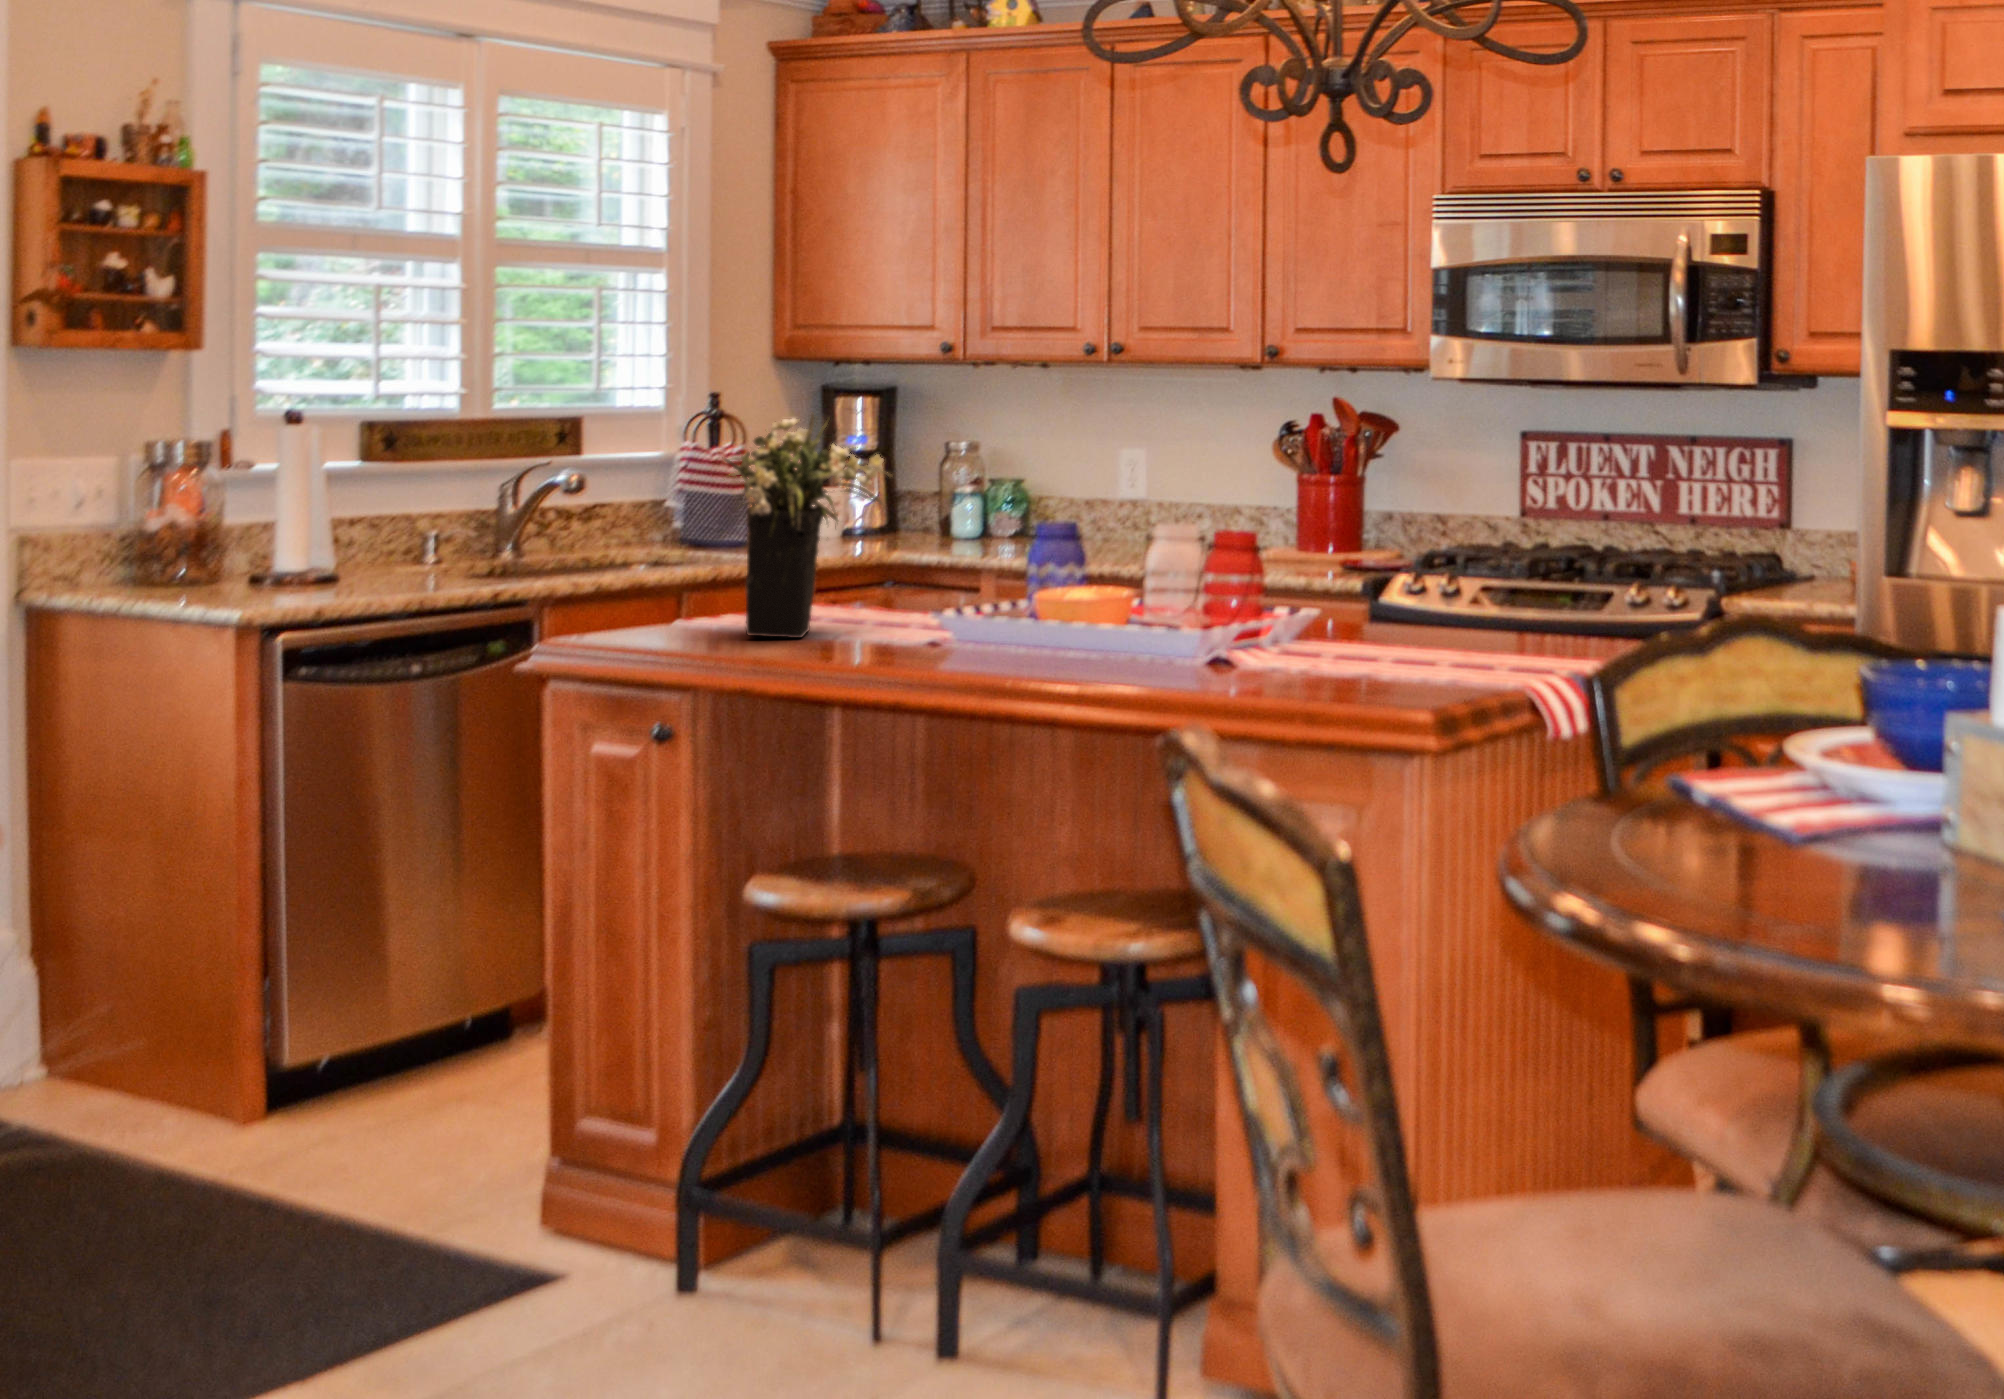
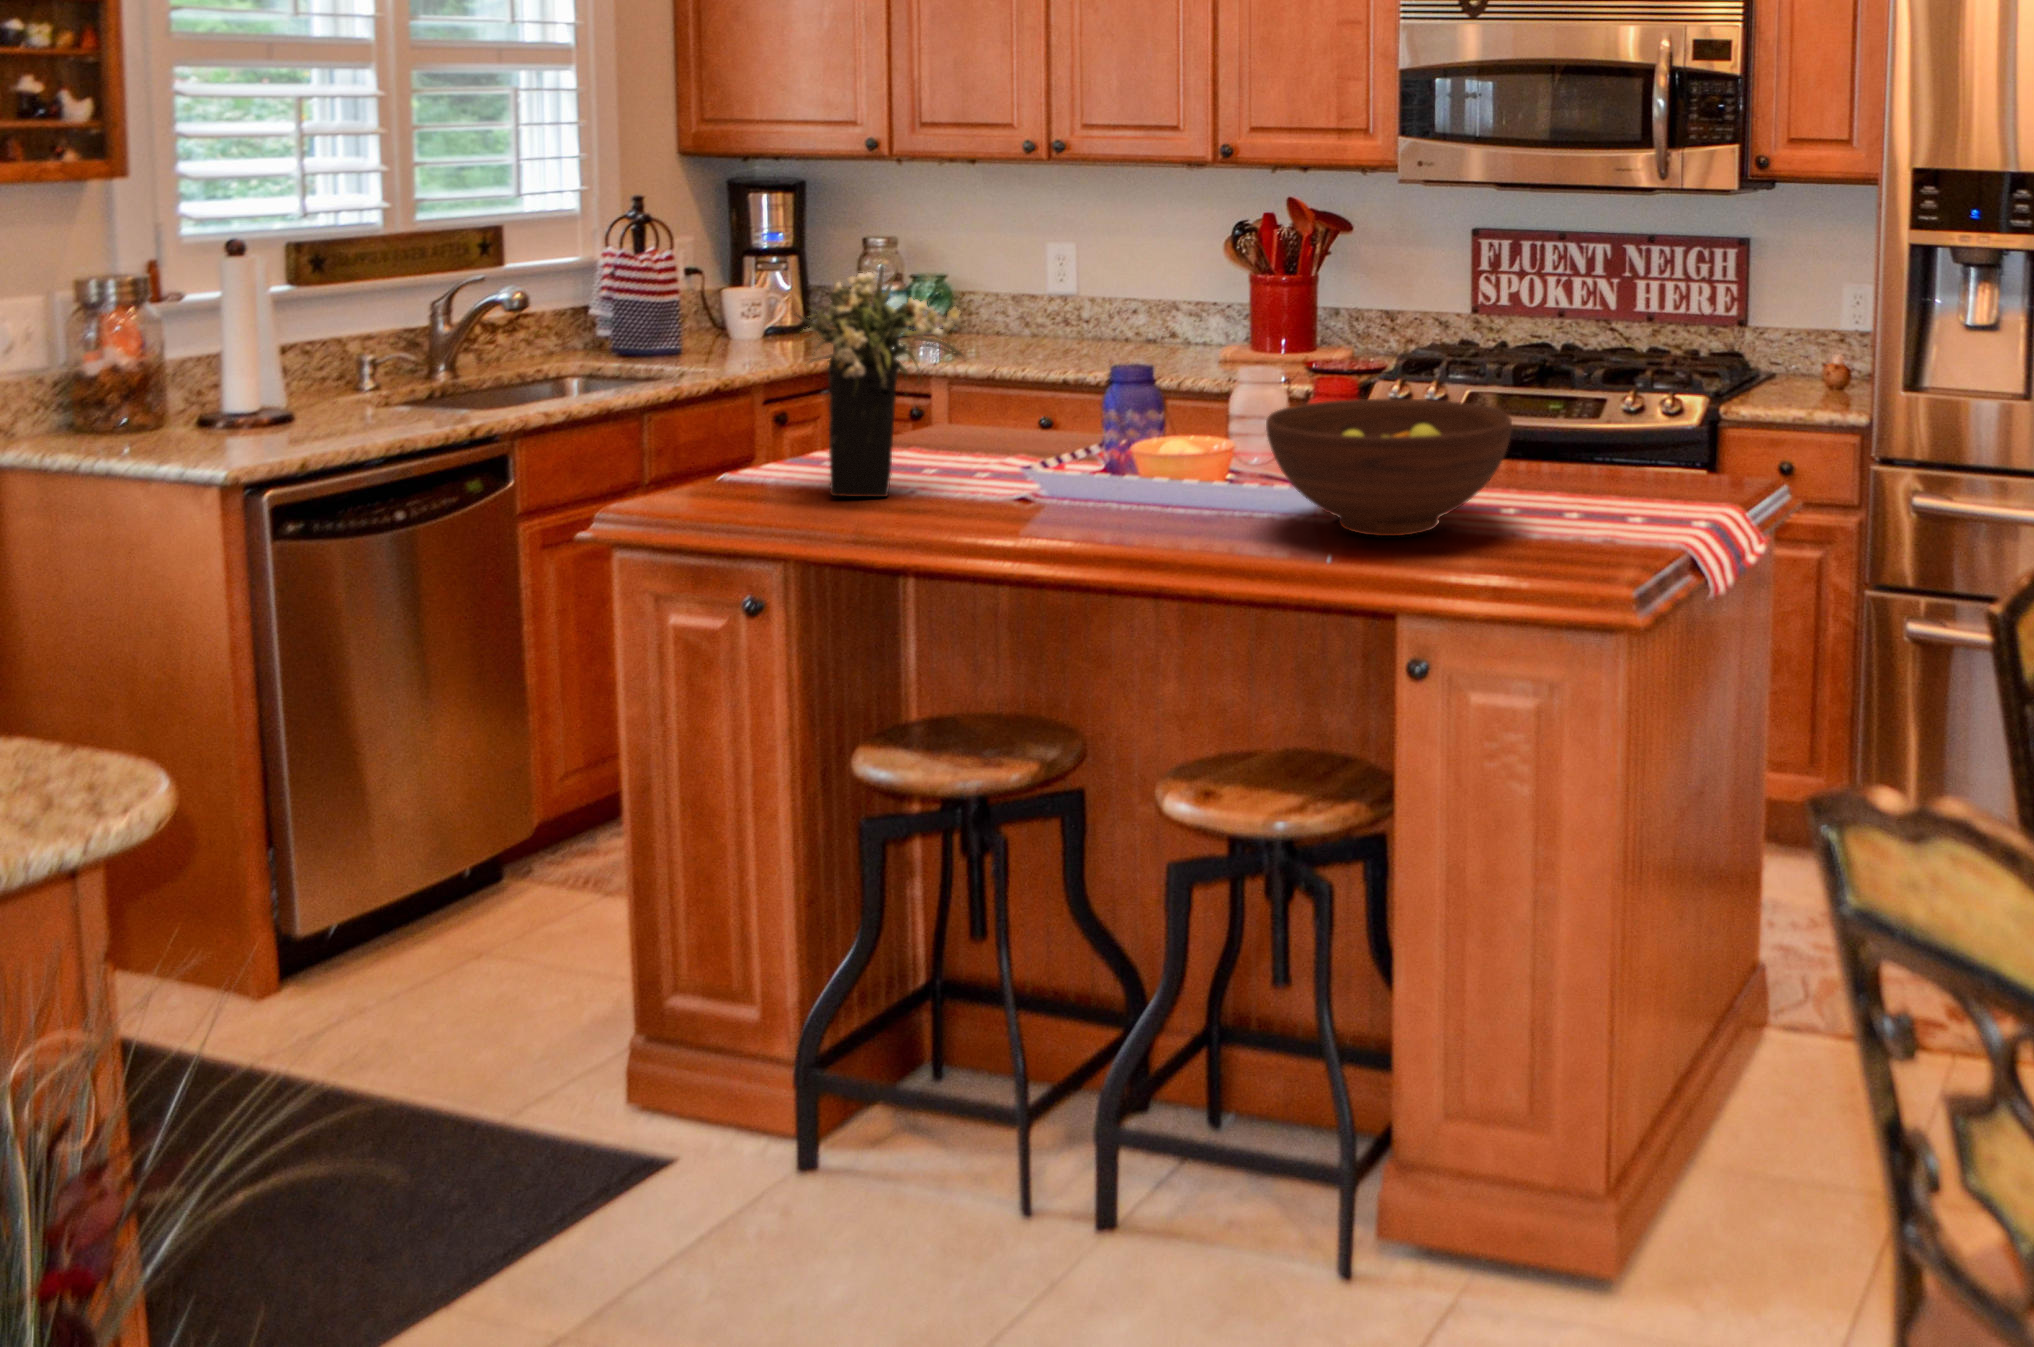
fruit bowl: none [1132,545,1379,673] -> present [1266,399,1512,536]

